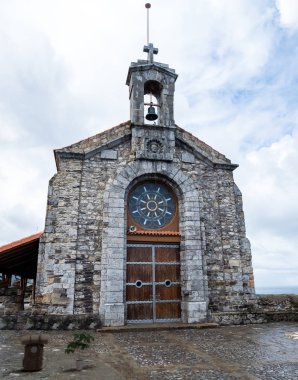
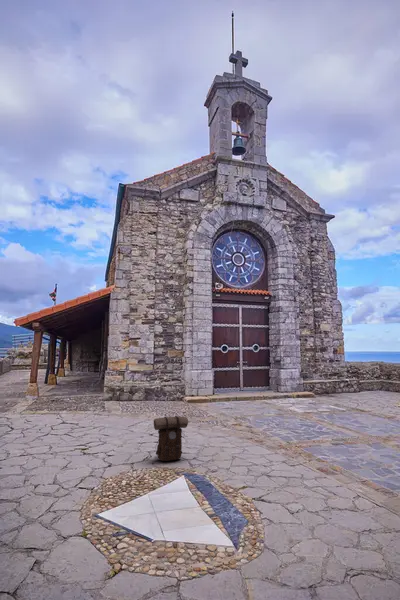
potted plant: present [65,332,94,370] -> none [212,412,241,459]

